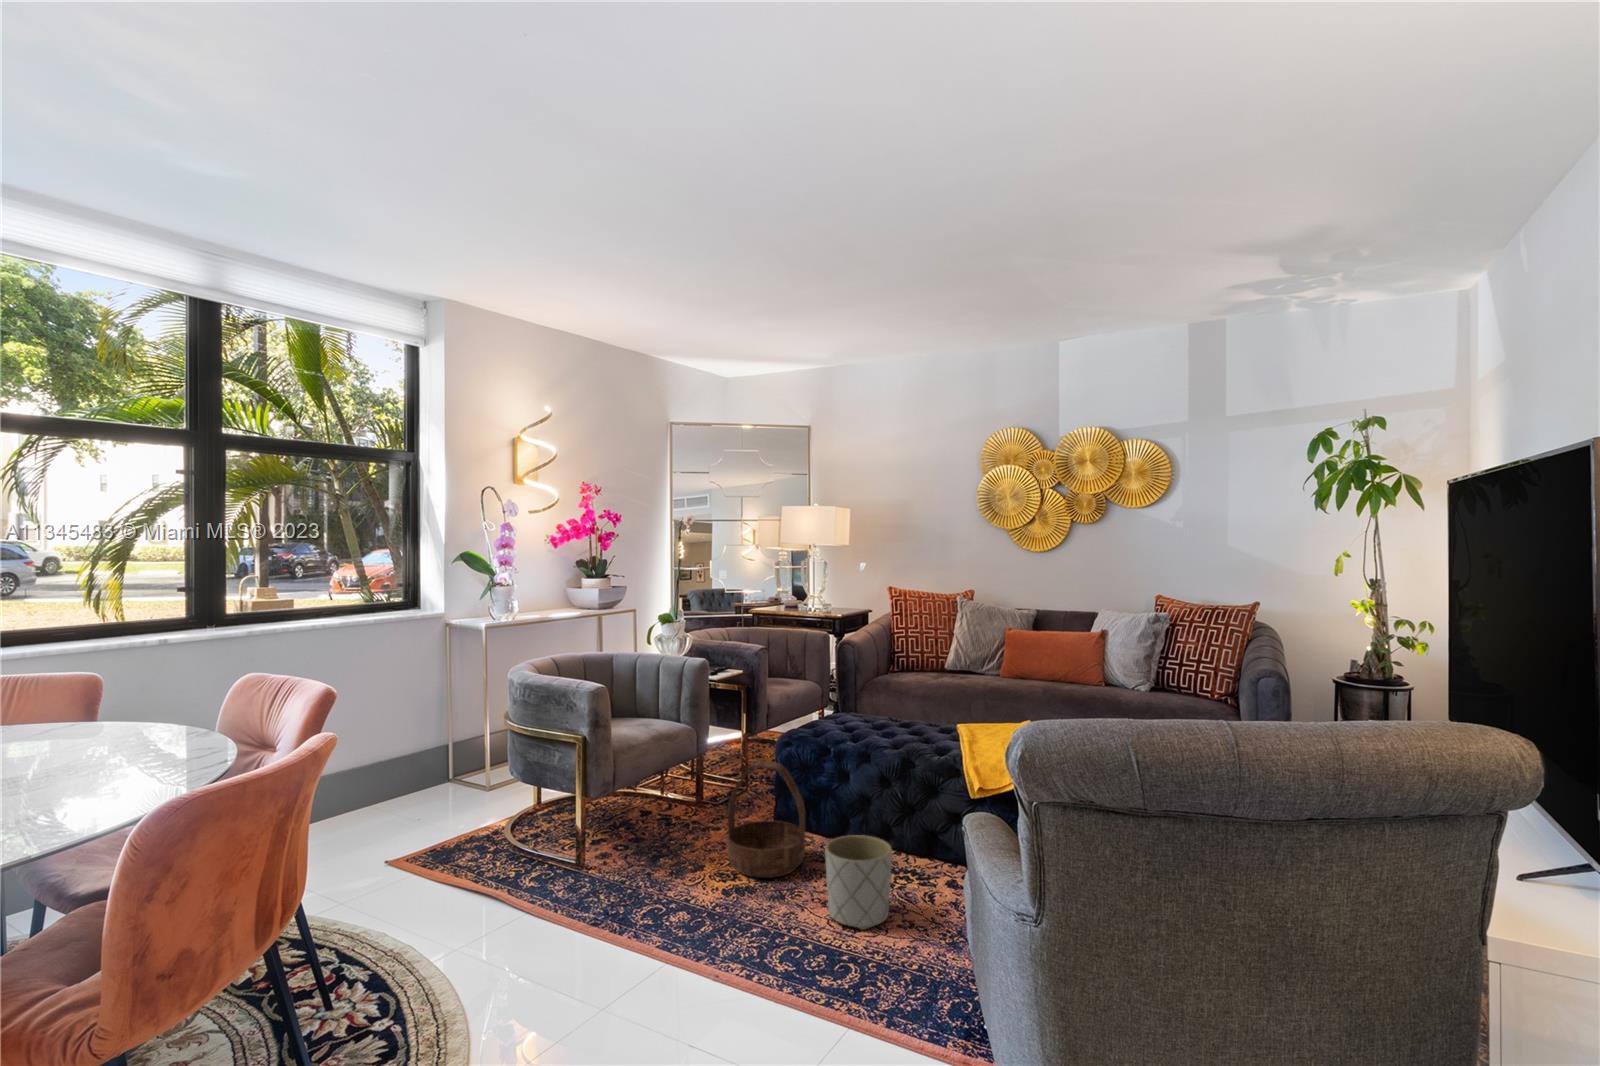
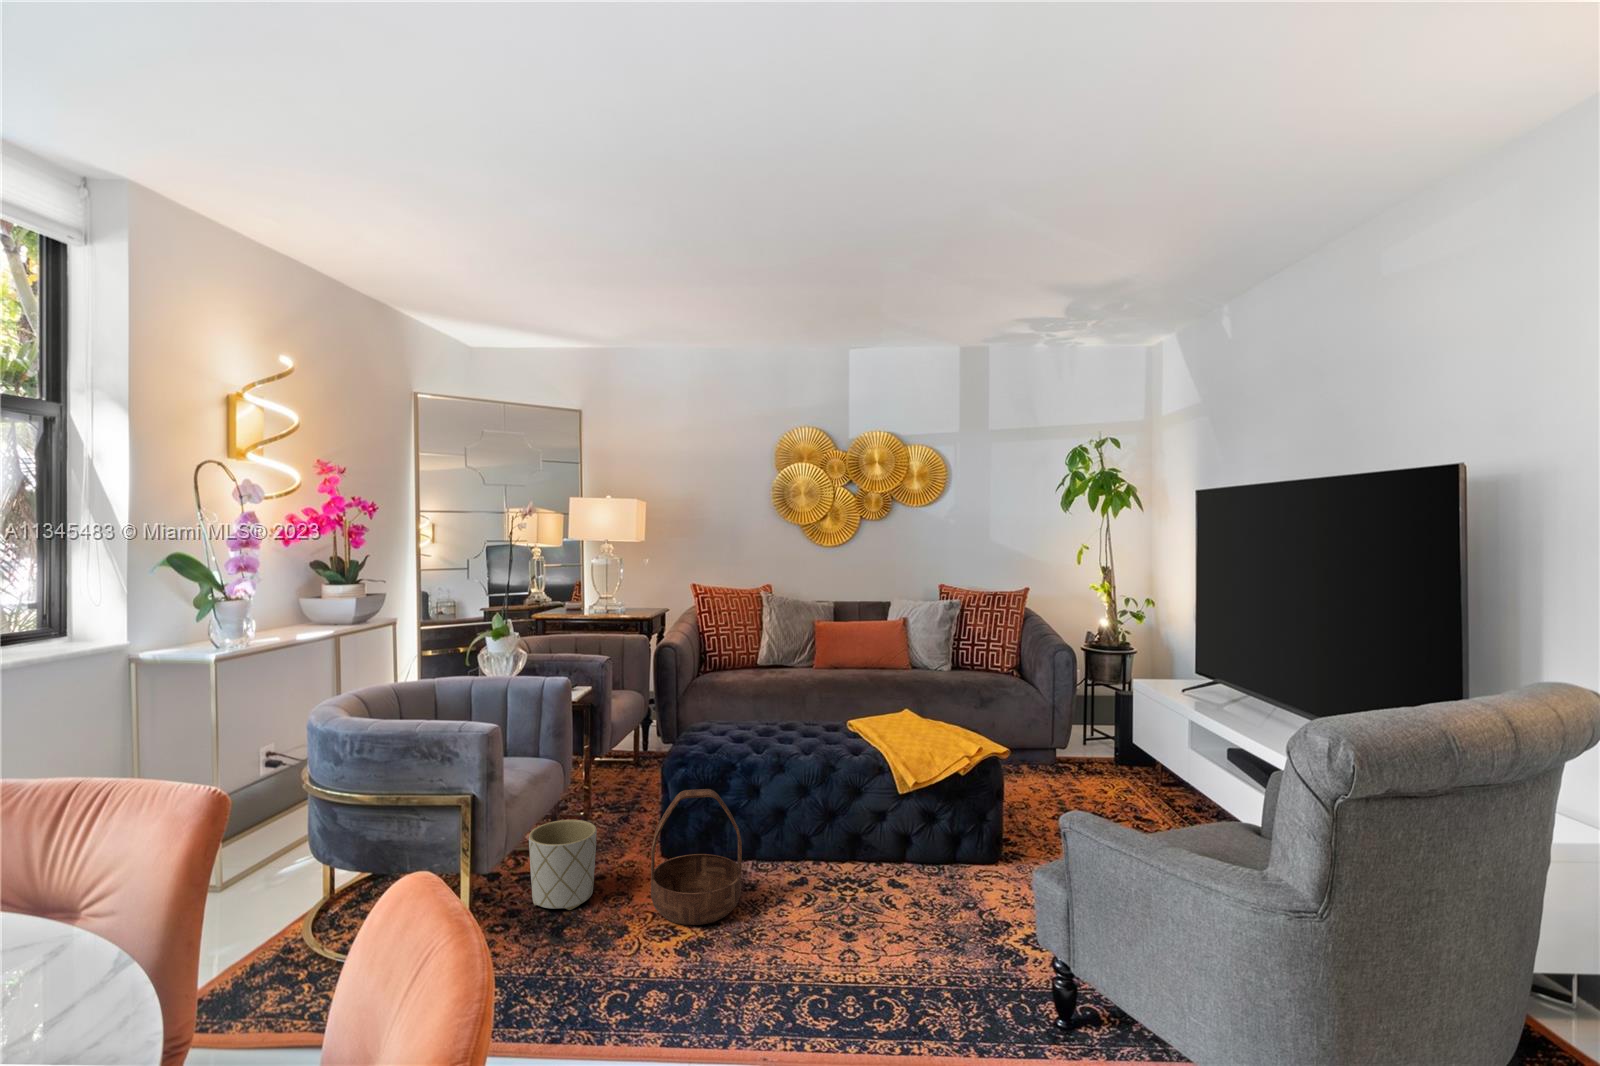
planter: present [825,835,892,930] -> present [529,820,597,910]

